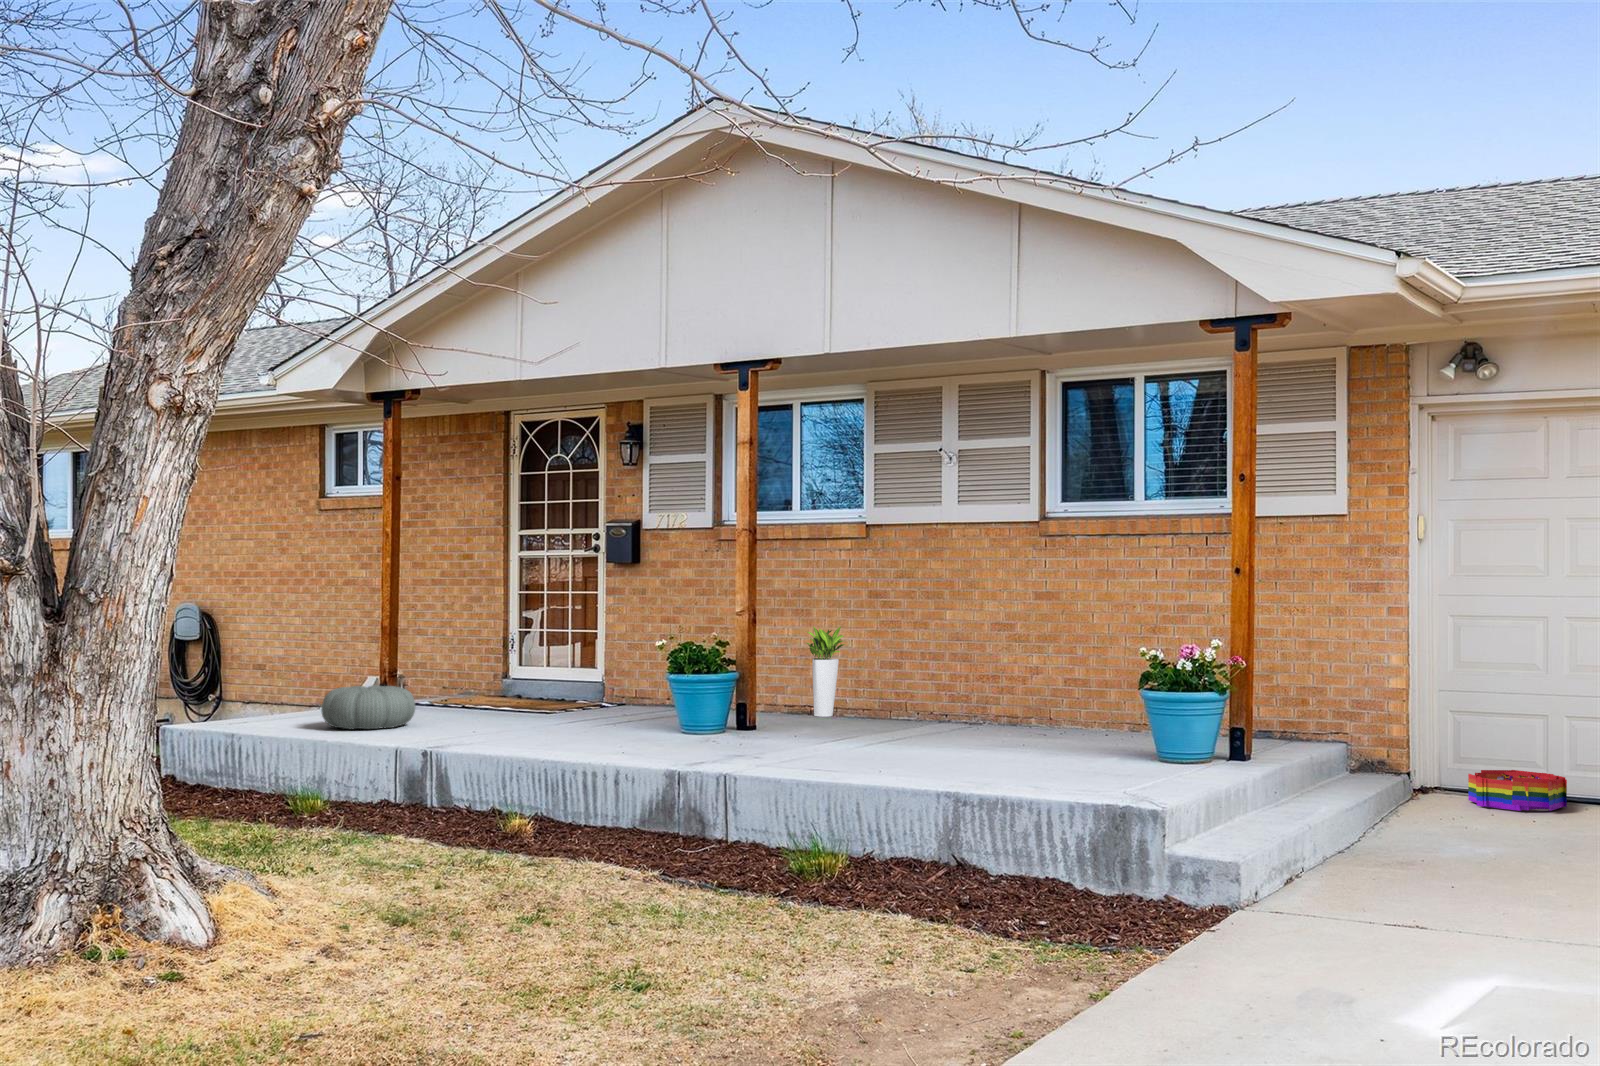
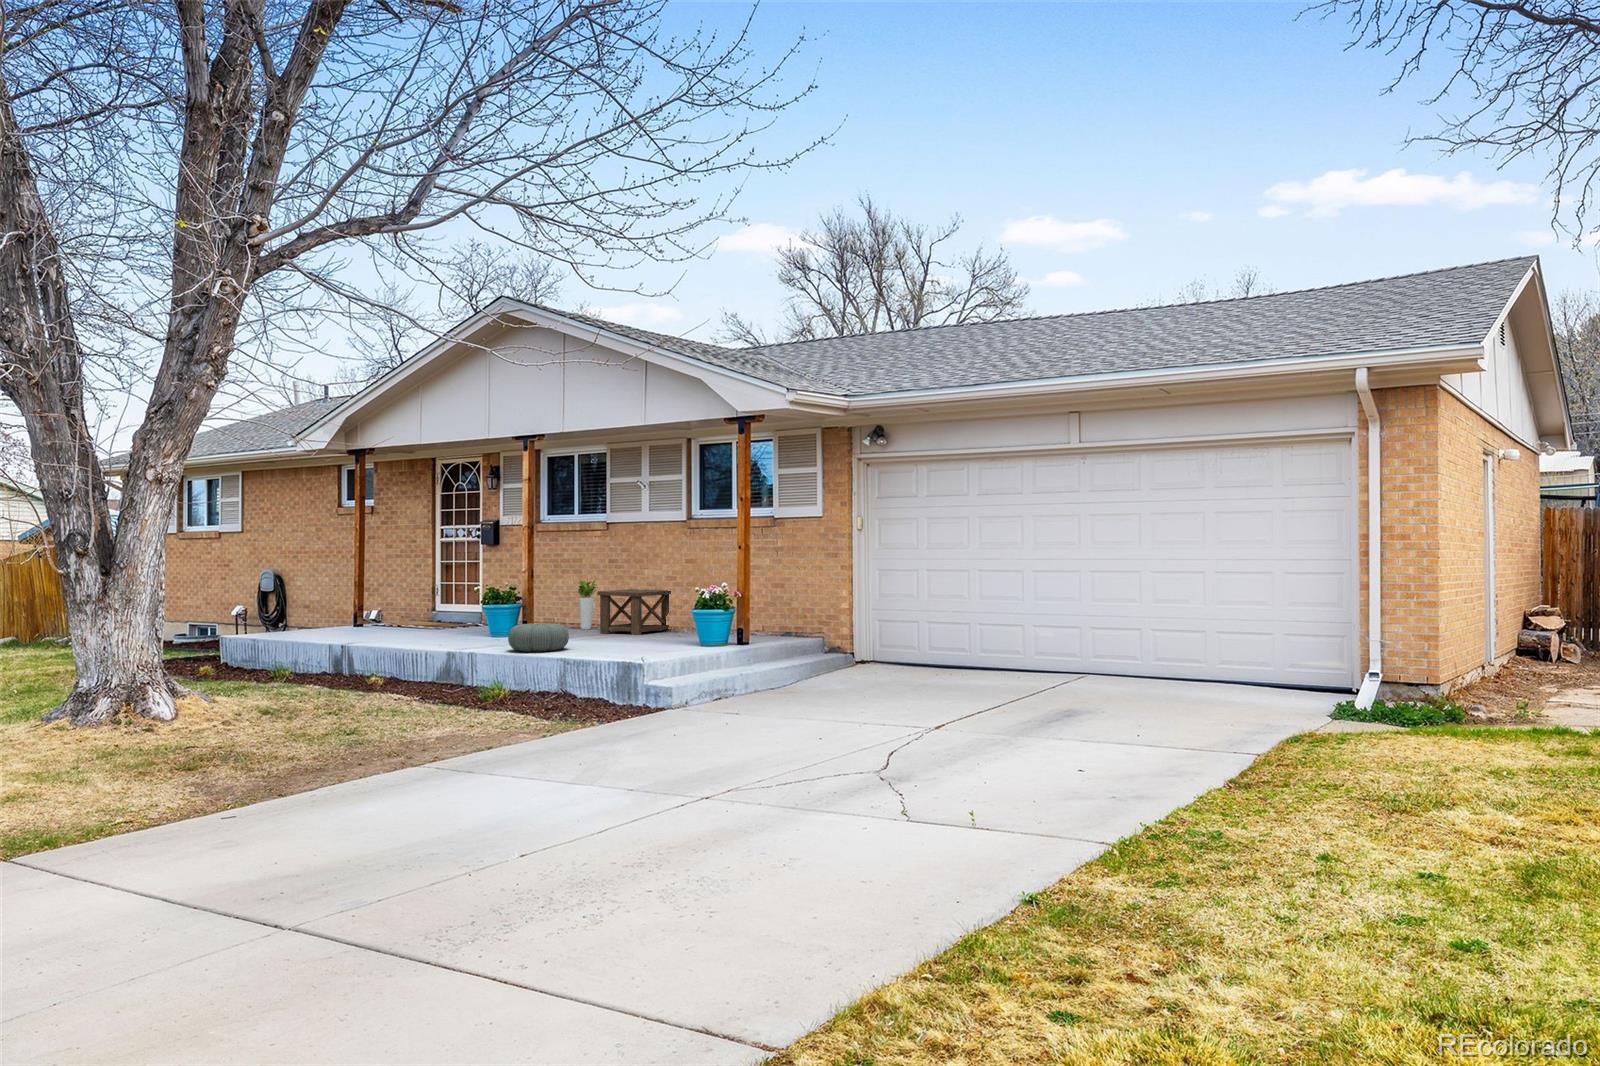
side table: none [873,645,1006,733] -> present [597,589,672,635]
pouf: present [321,685,415,729] -> present [508,623,569,652]
storage bin: present [1468,770,1567,811] -> none [879,651,925,671]

